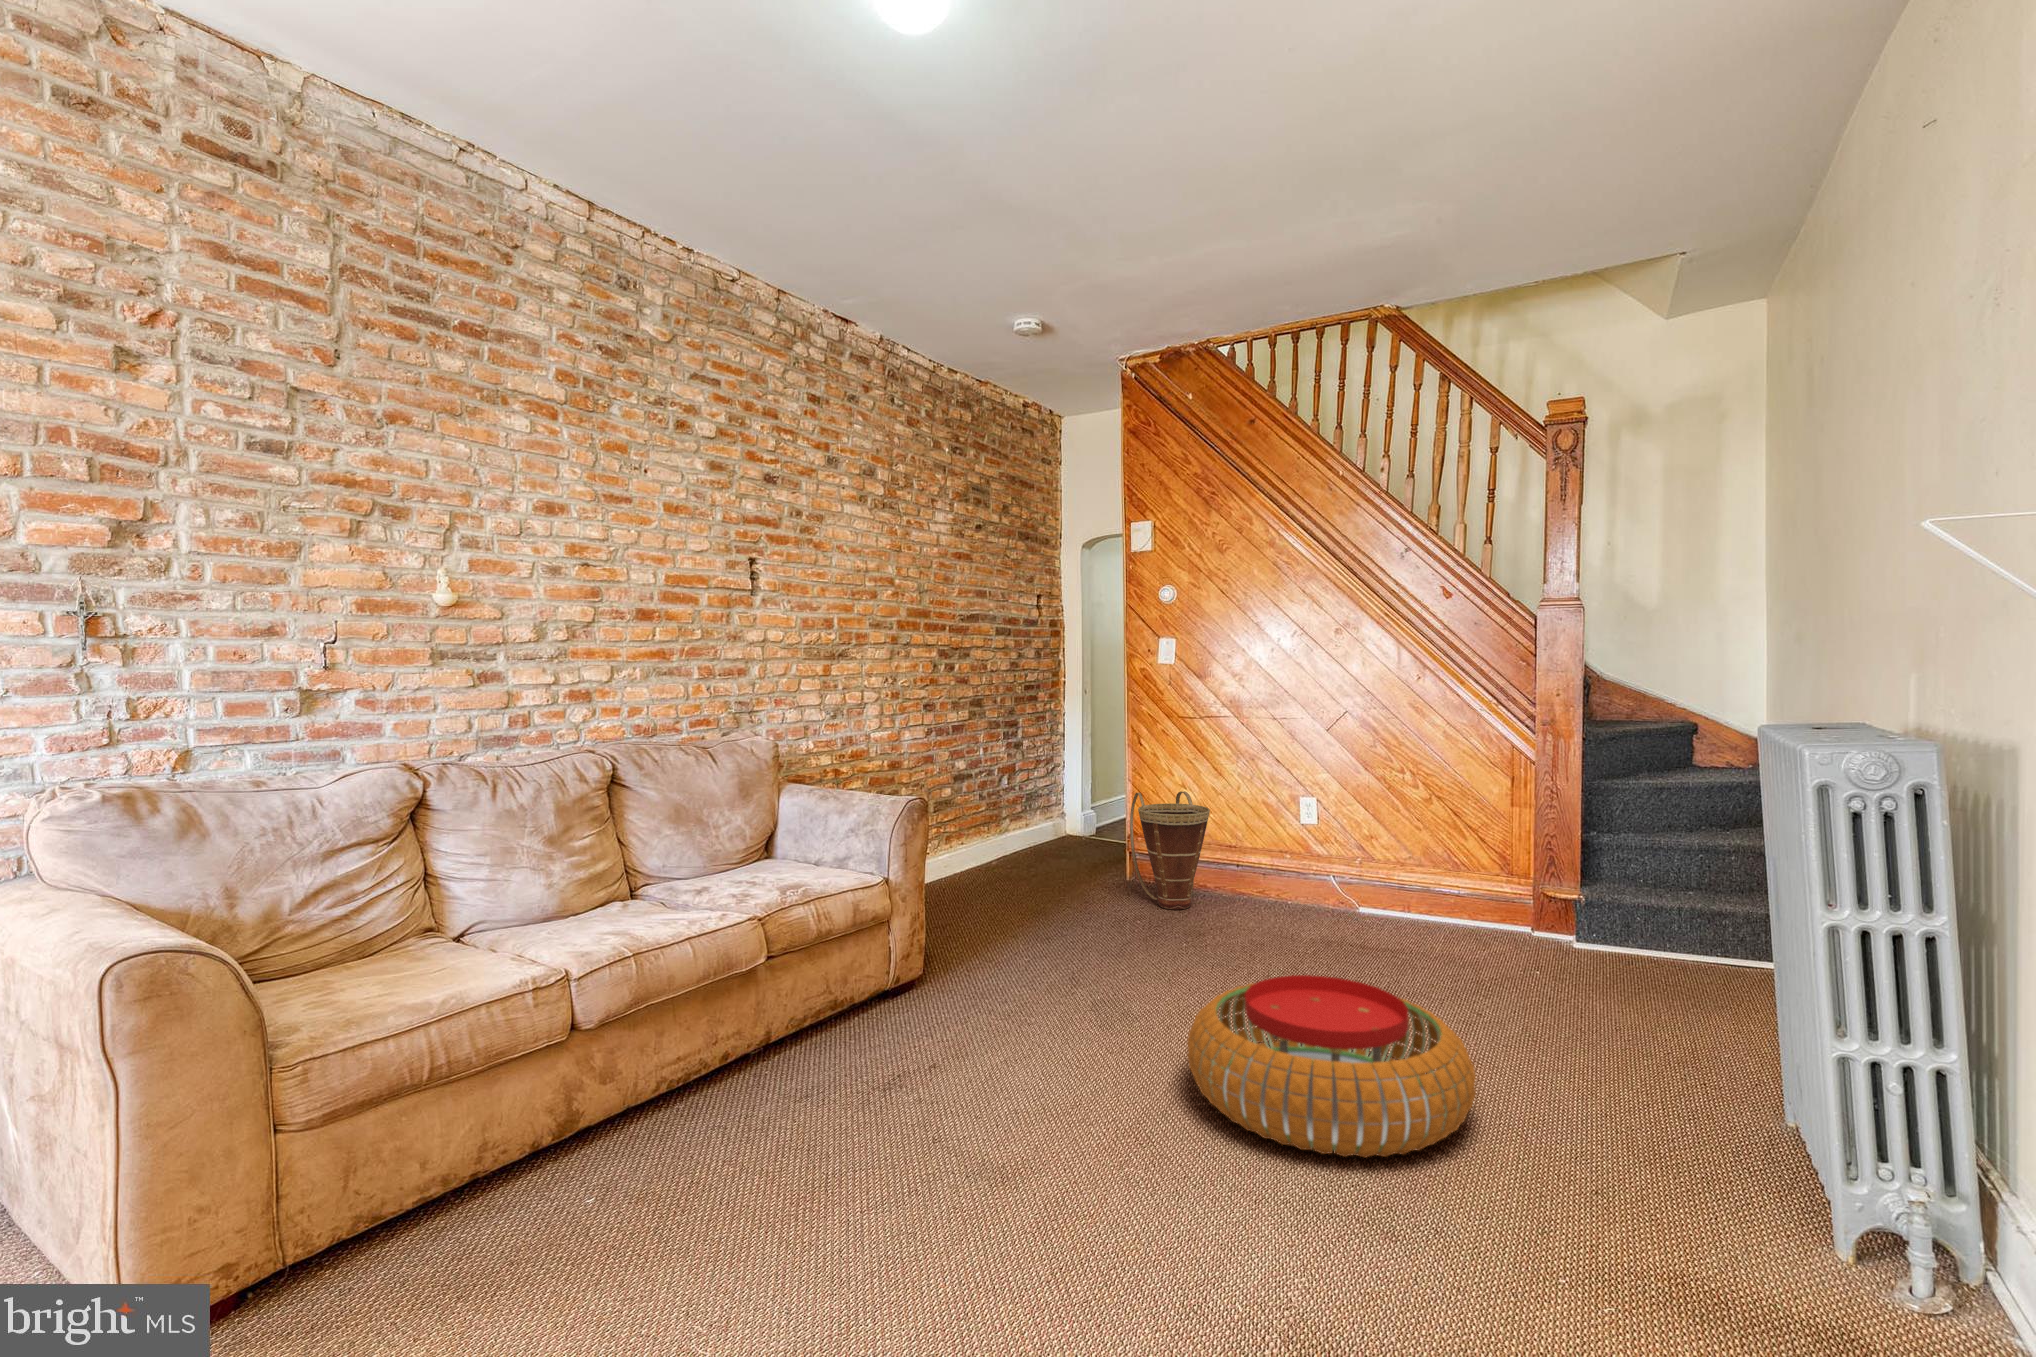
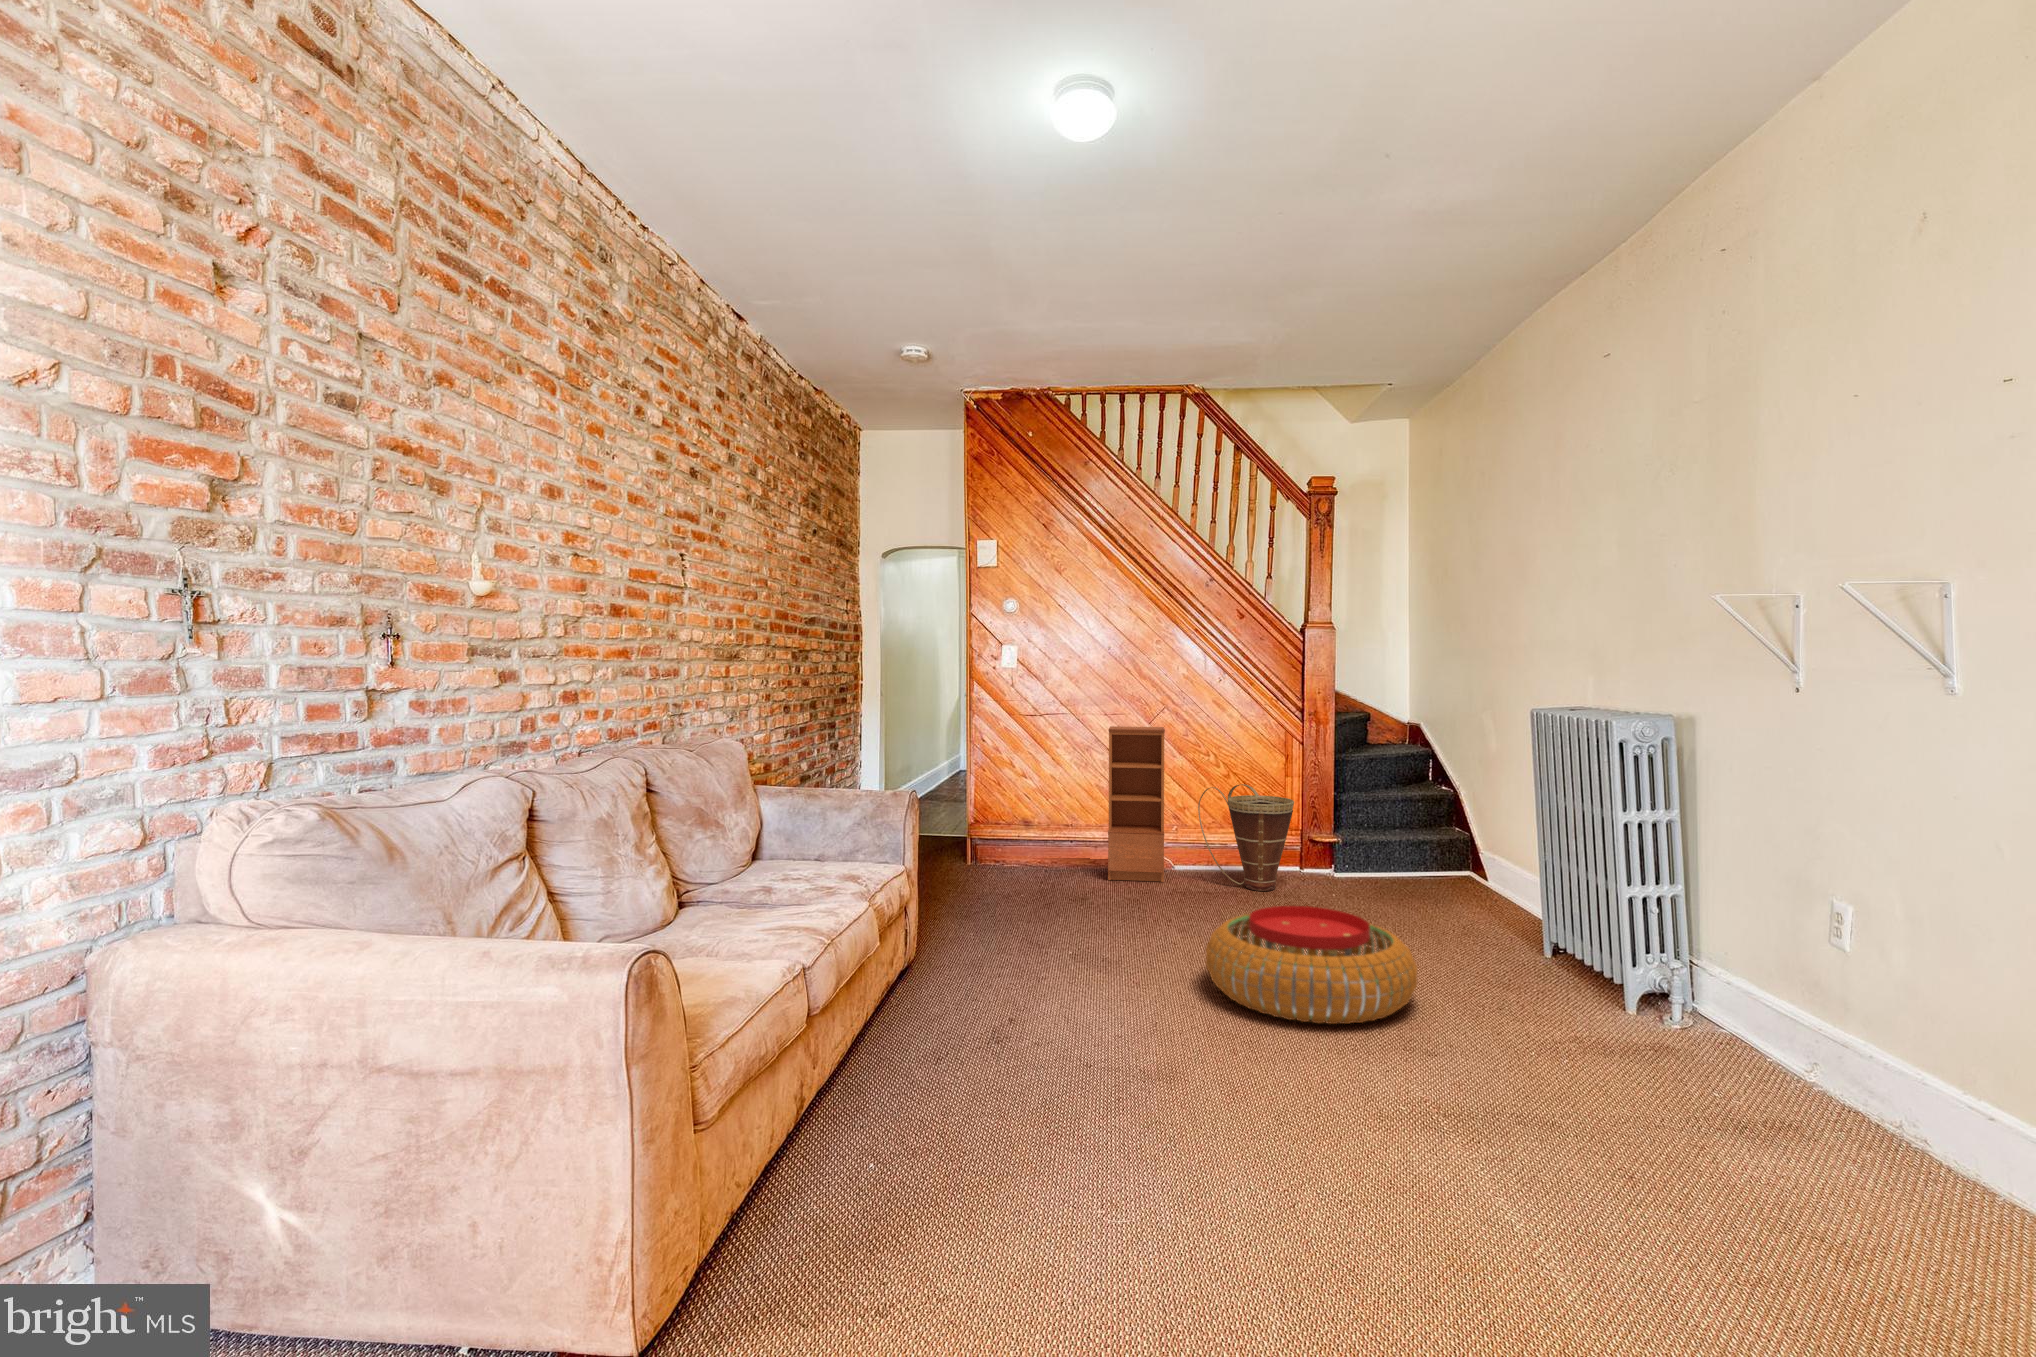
bookcase: none [1255,732,1339,924] -> present [1108,726,1165,882]
basket: present [1130,791,1210,910] -> present [1198,784,1294,891]

